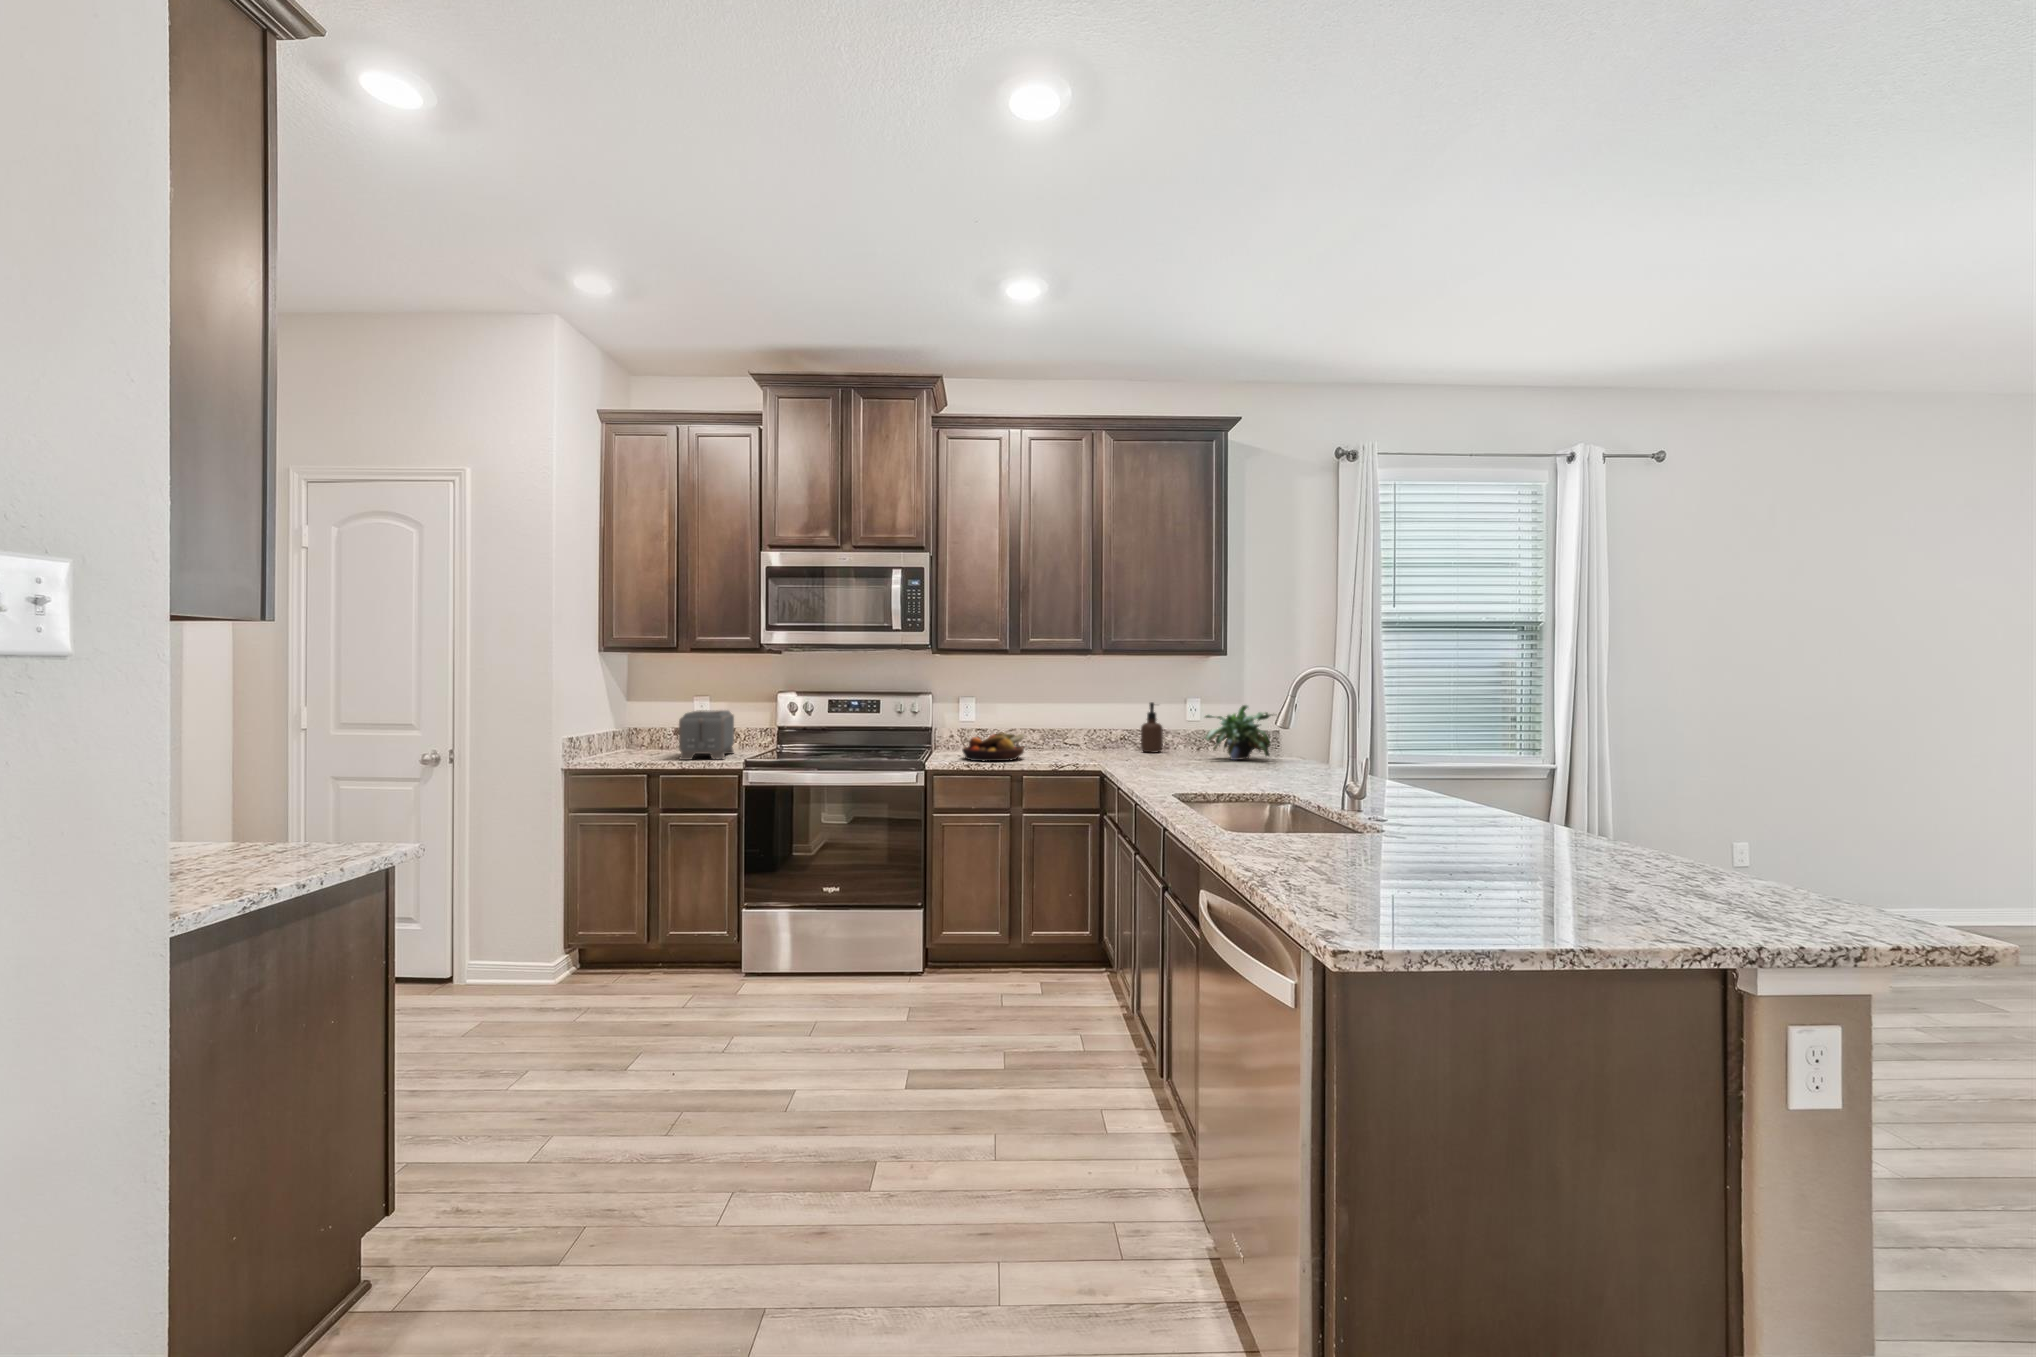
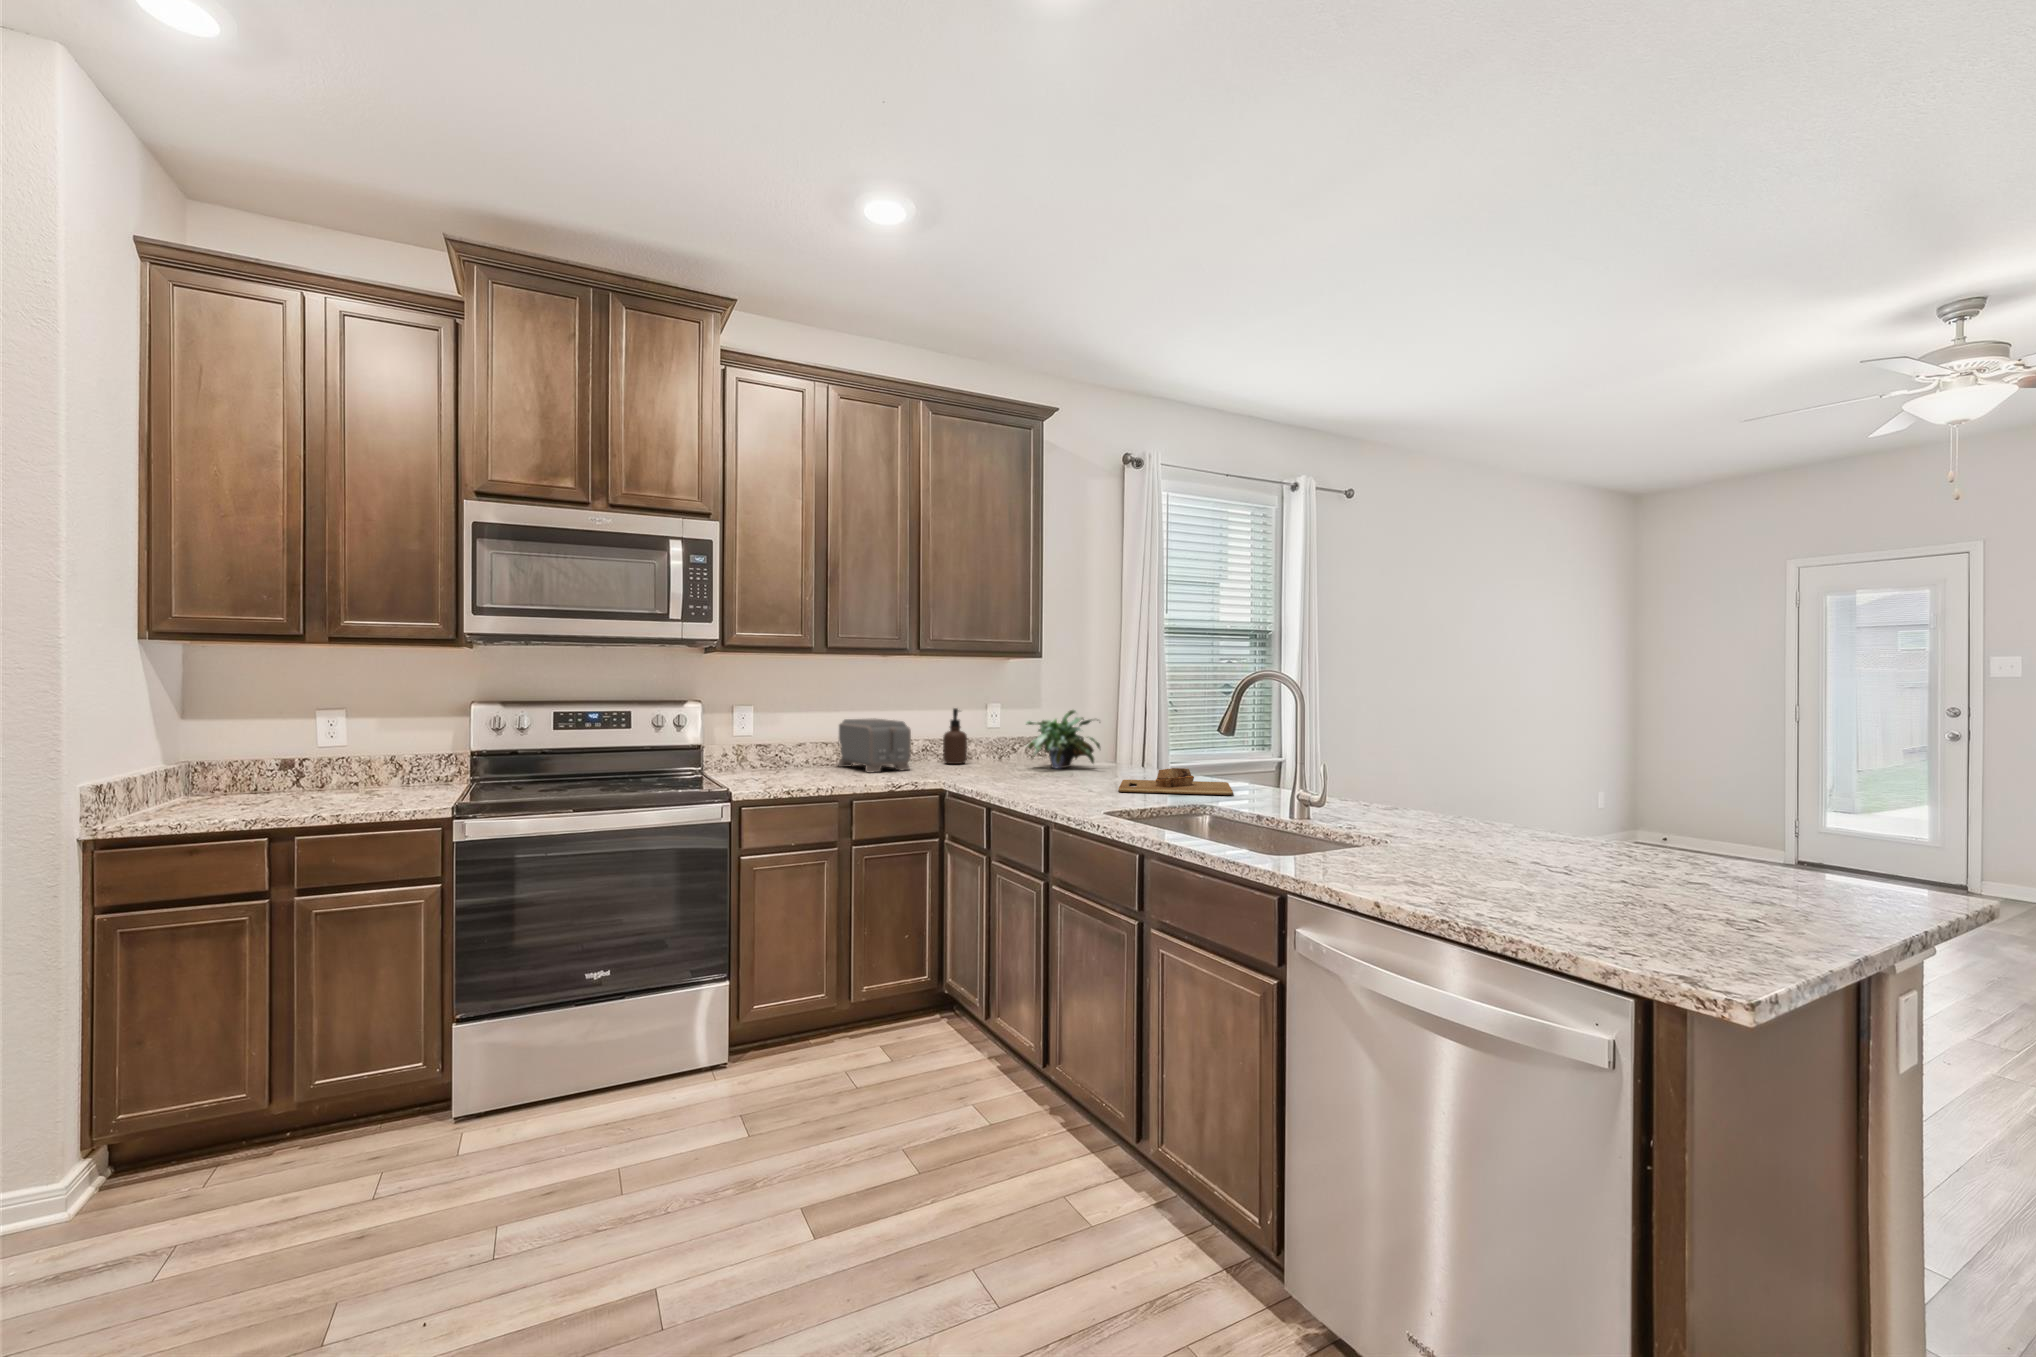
toaster: present [679,710,734,760] -> present [838,719,911,772]
fruit bowl: present [962,732,1024,761] -> none [763,749,842,786]
cutting board: none [1234,760,1362,788] -> present [1118,768,1233,795]

